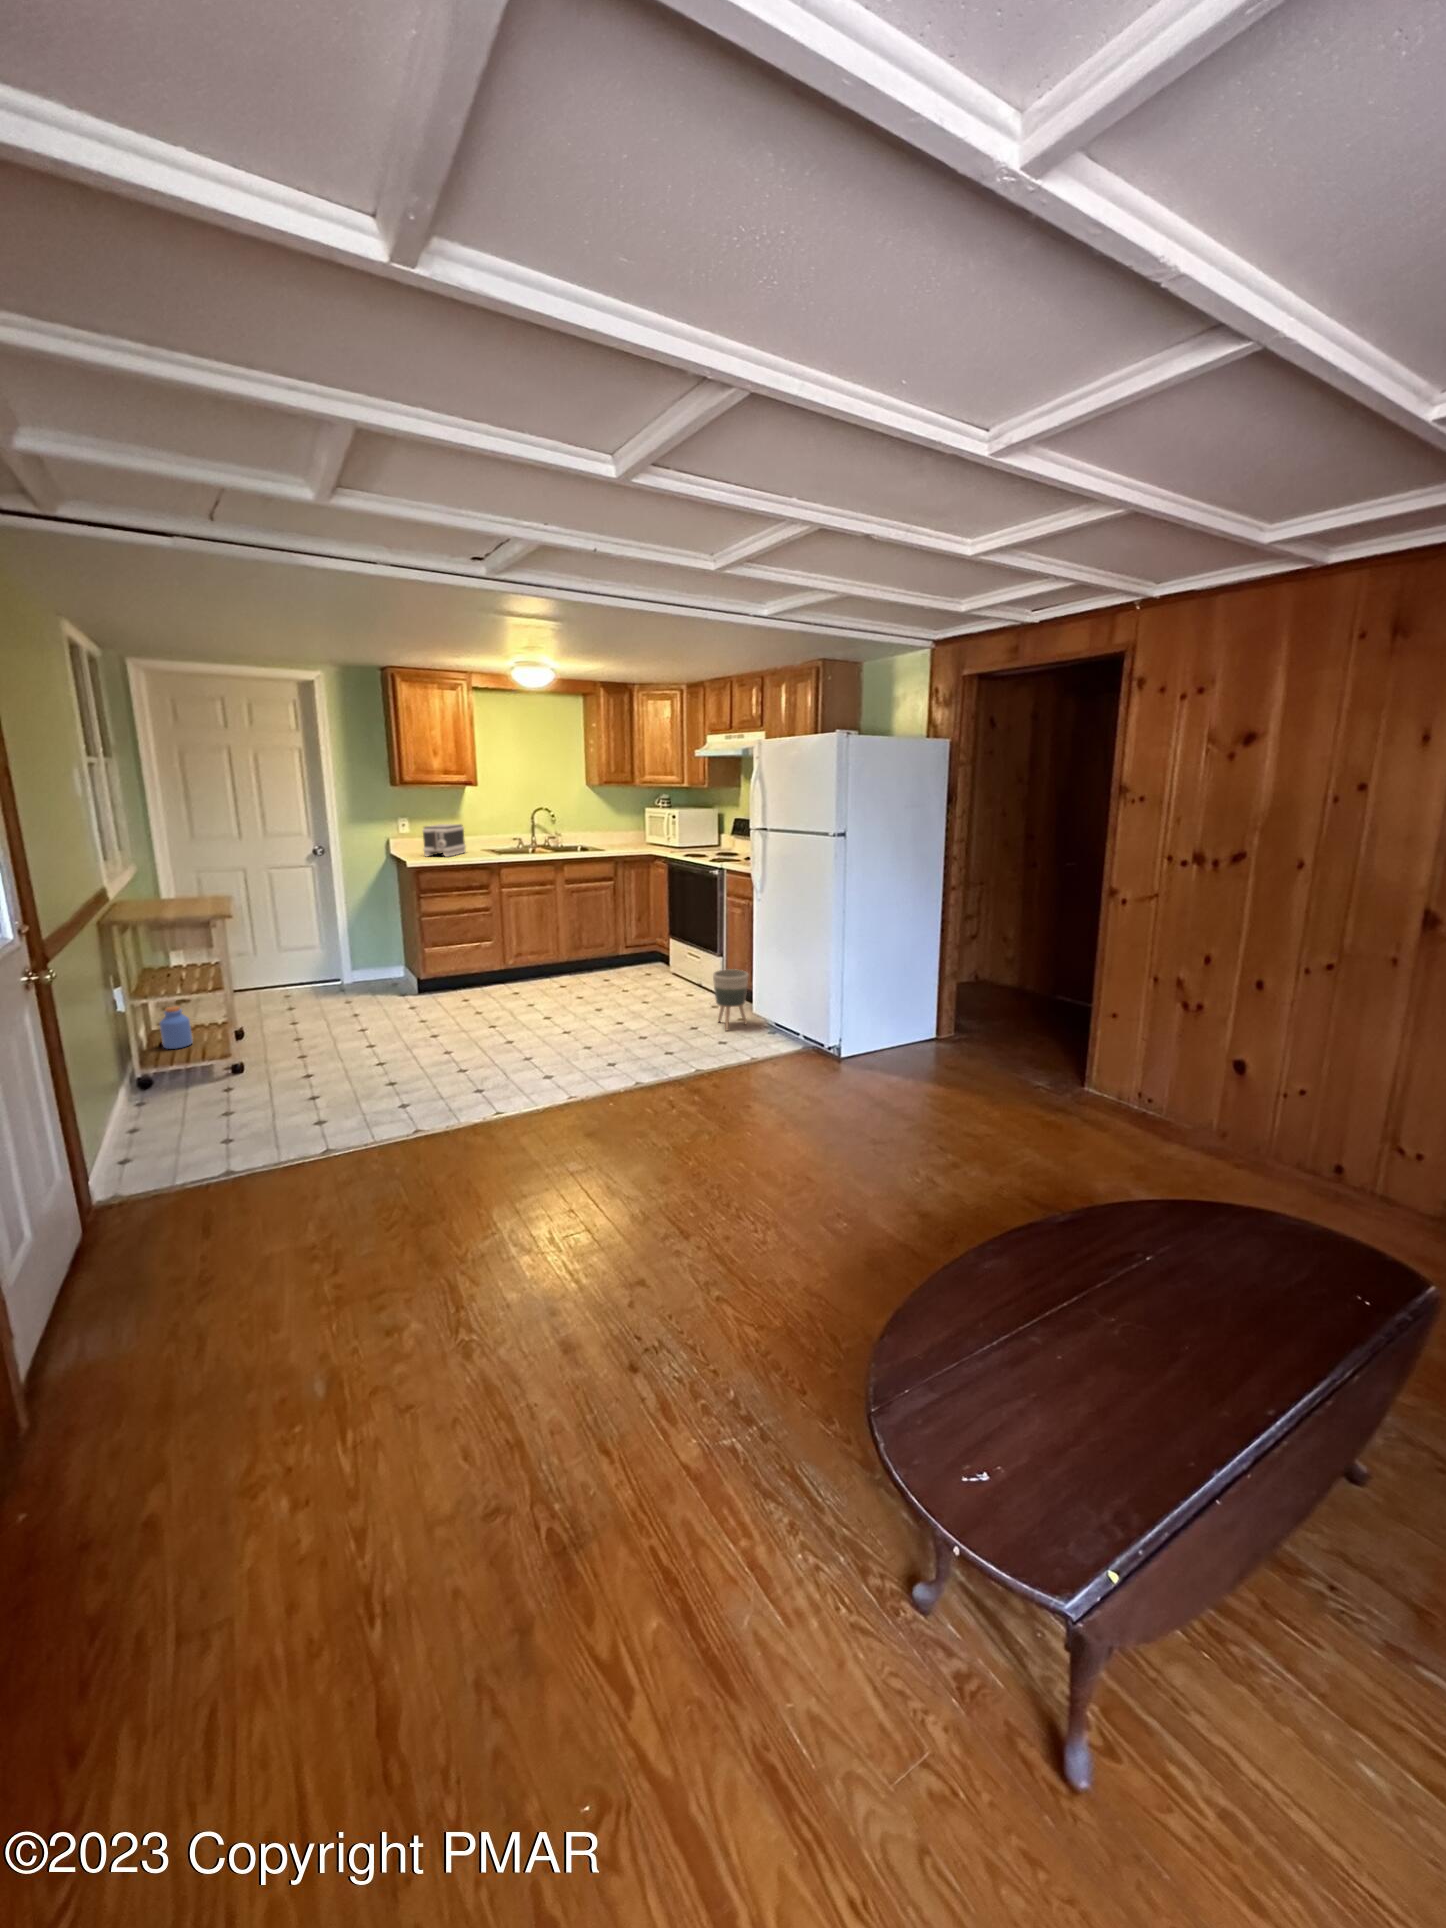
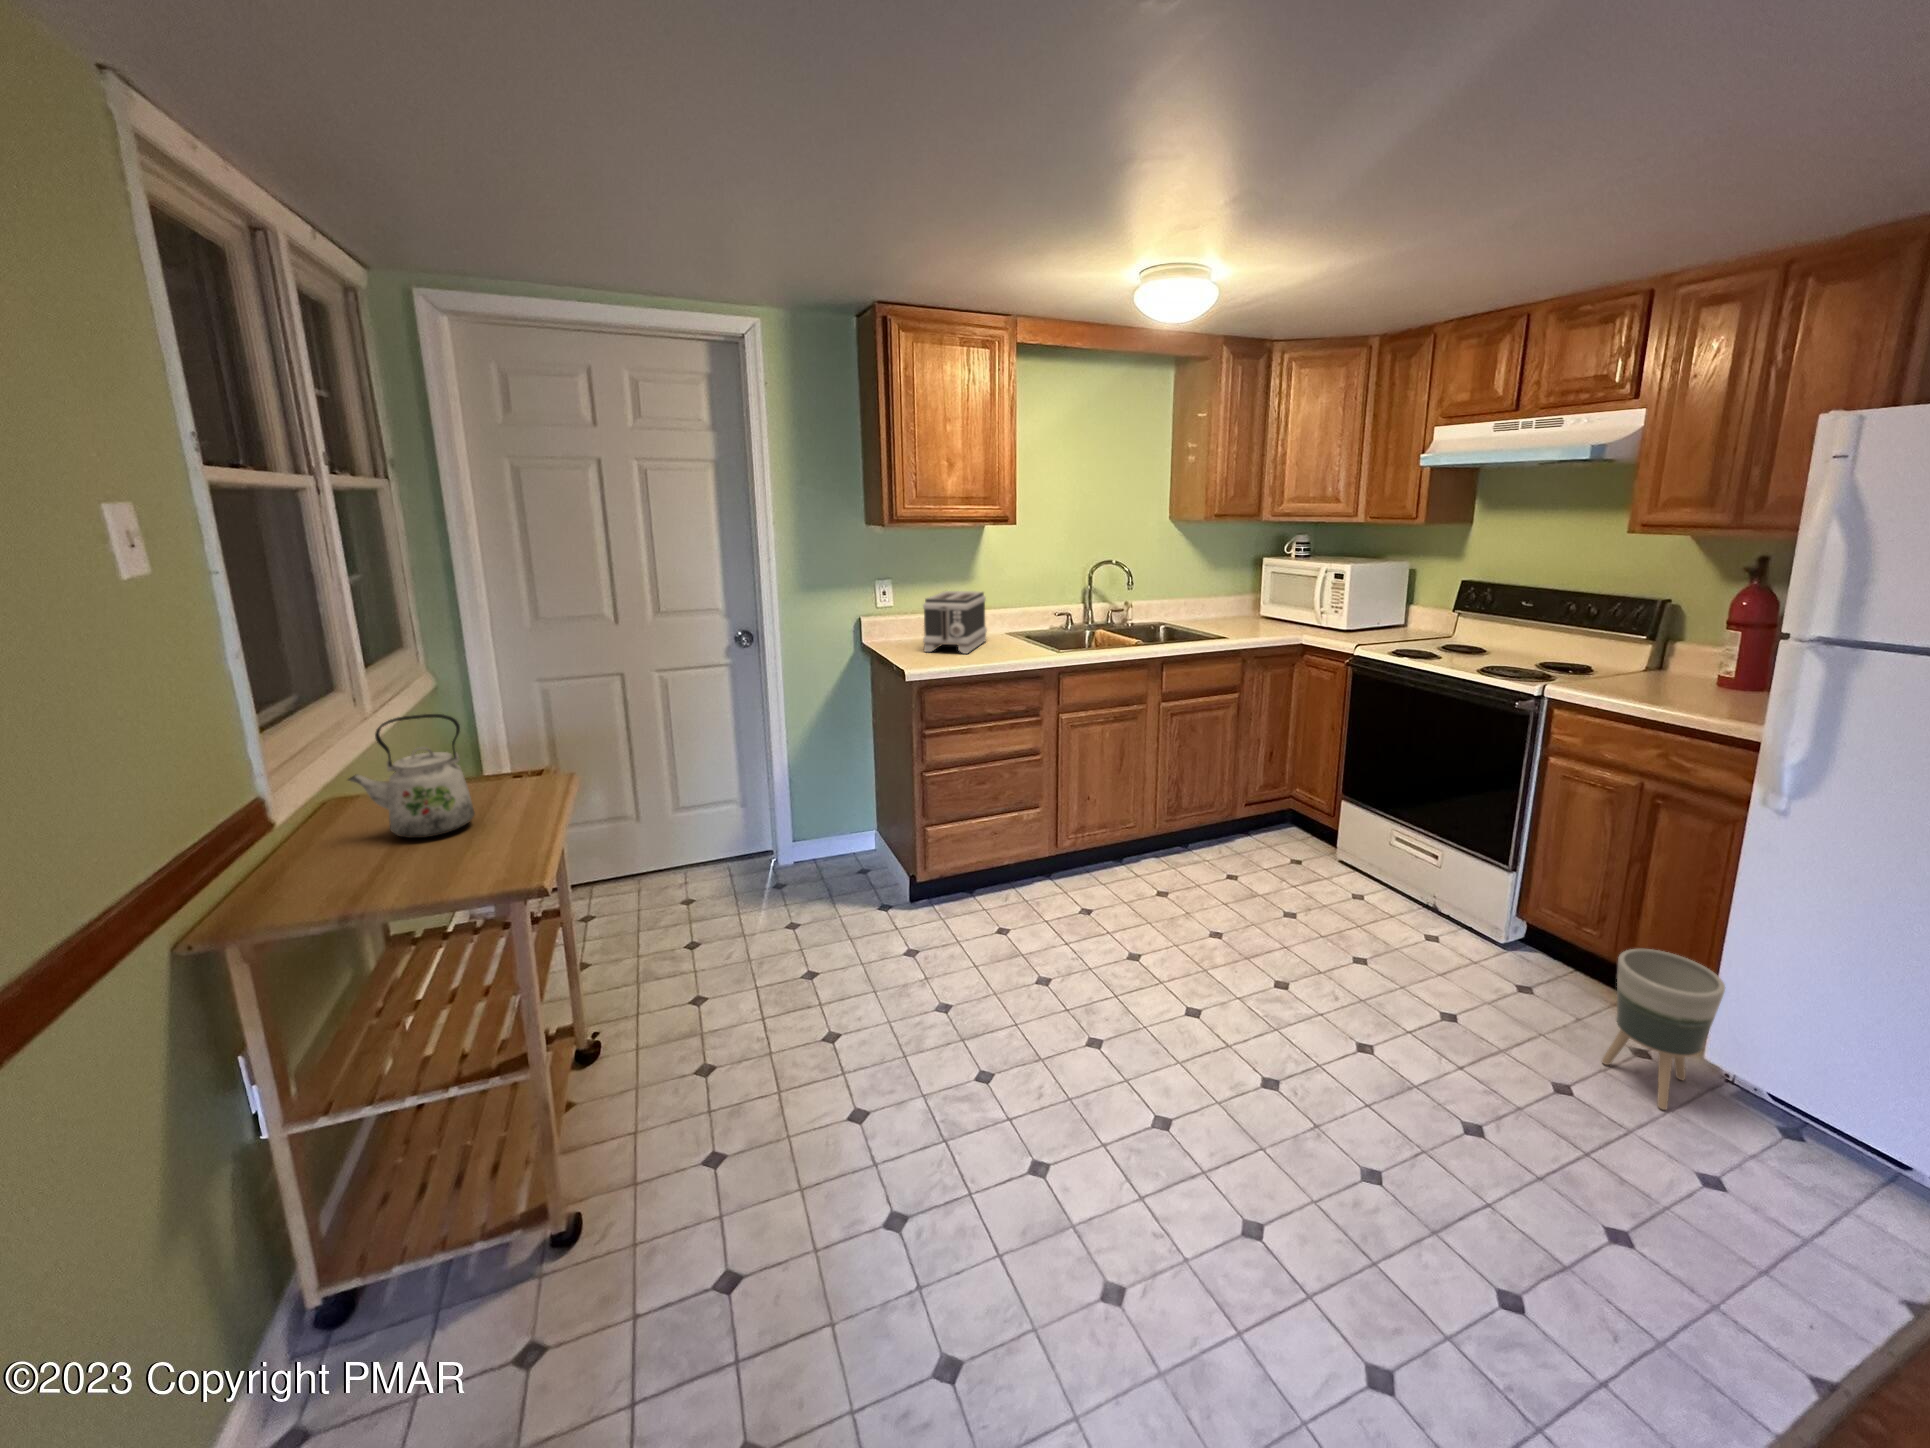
kettle: none [134,859,188,909] -> present [348,714,475,838]
jar: present [160,1006,193,1049] -> none [399,1068,480,1181]

